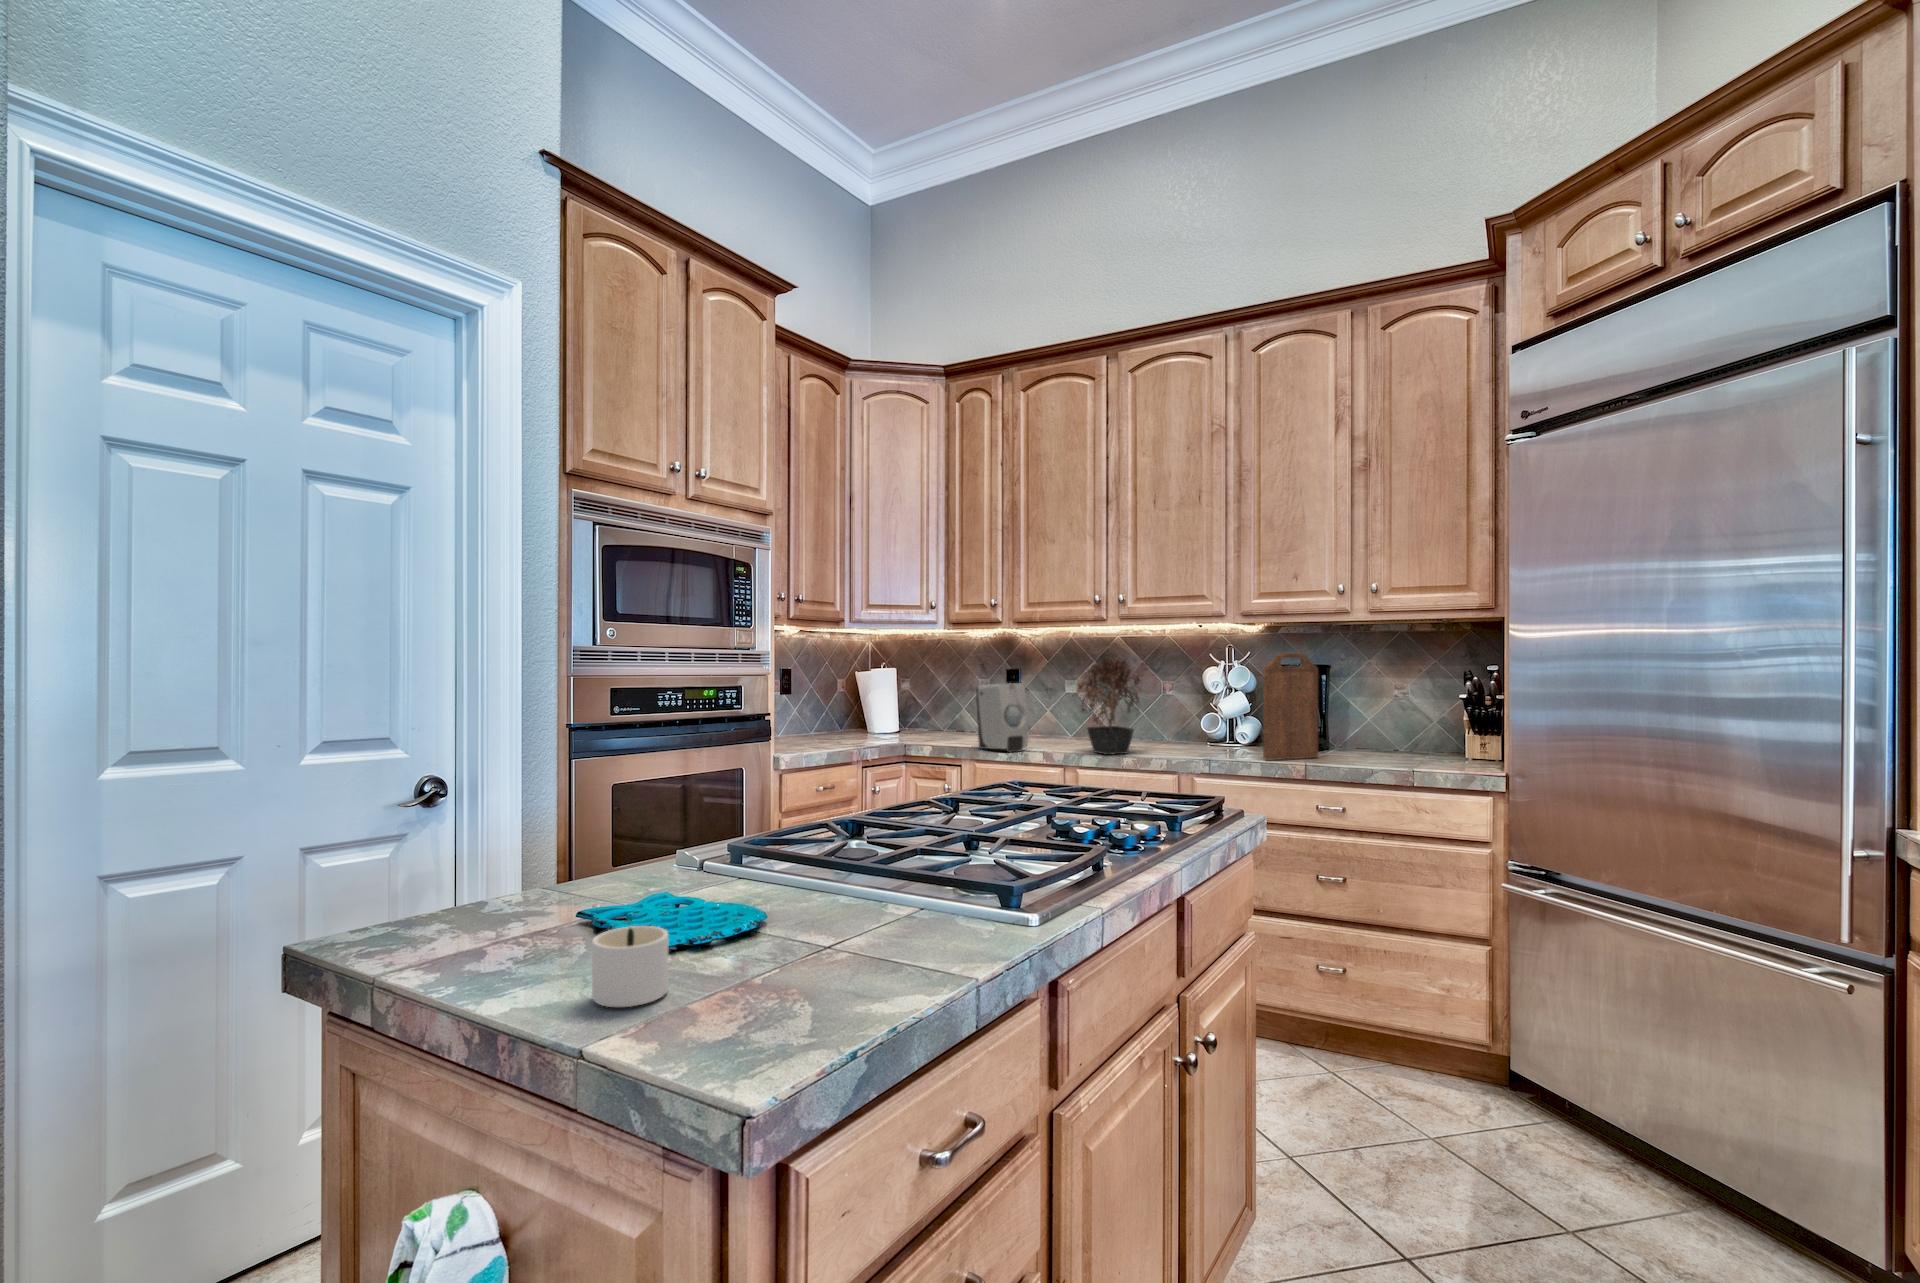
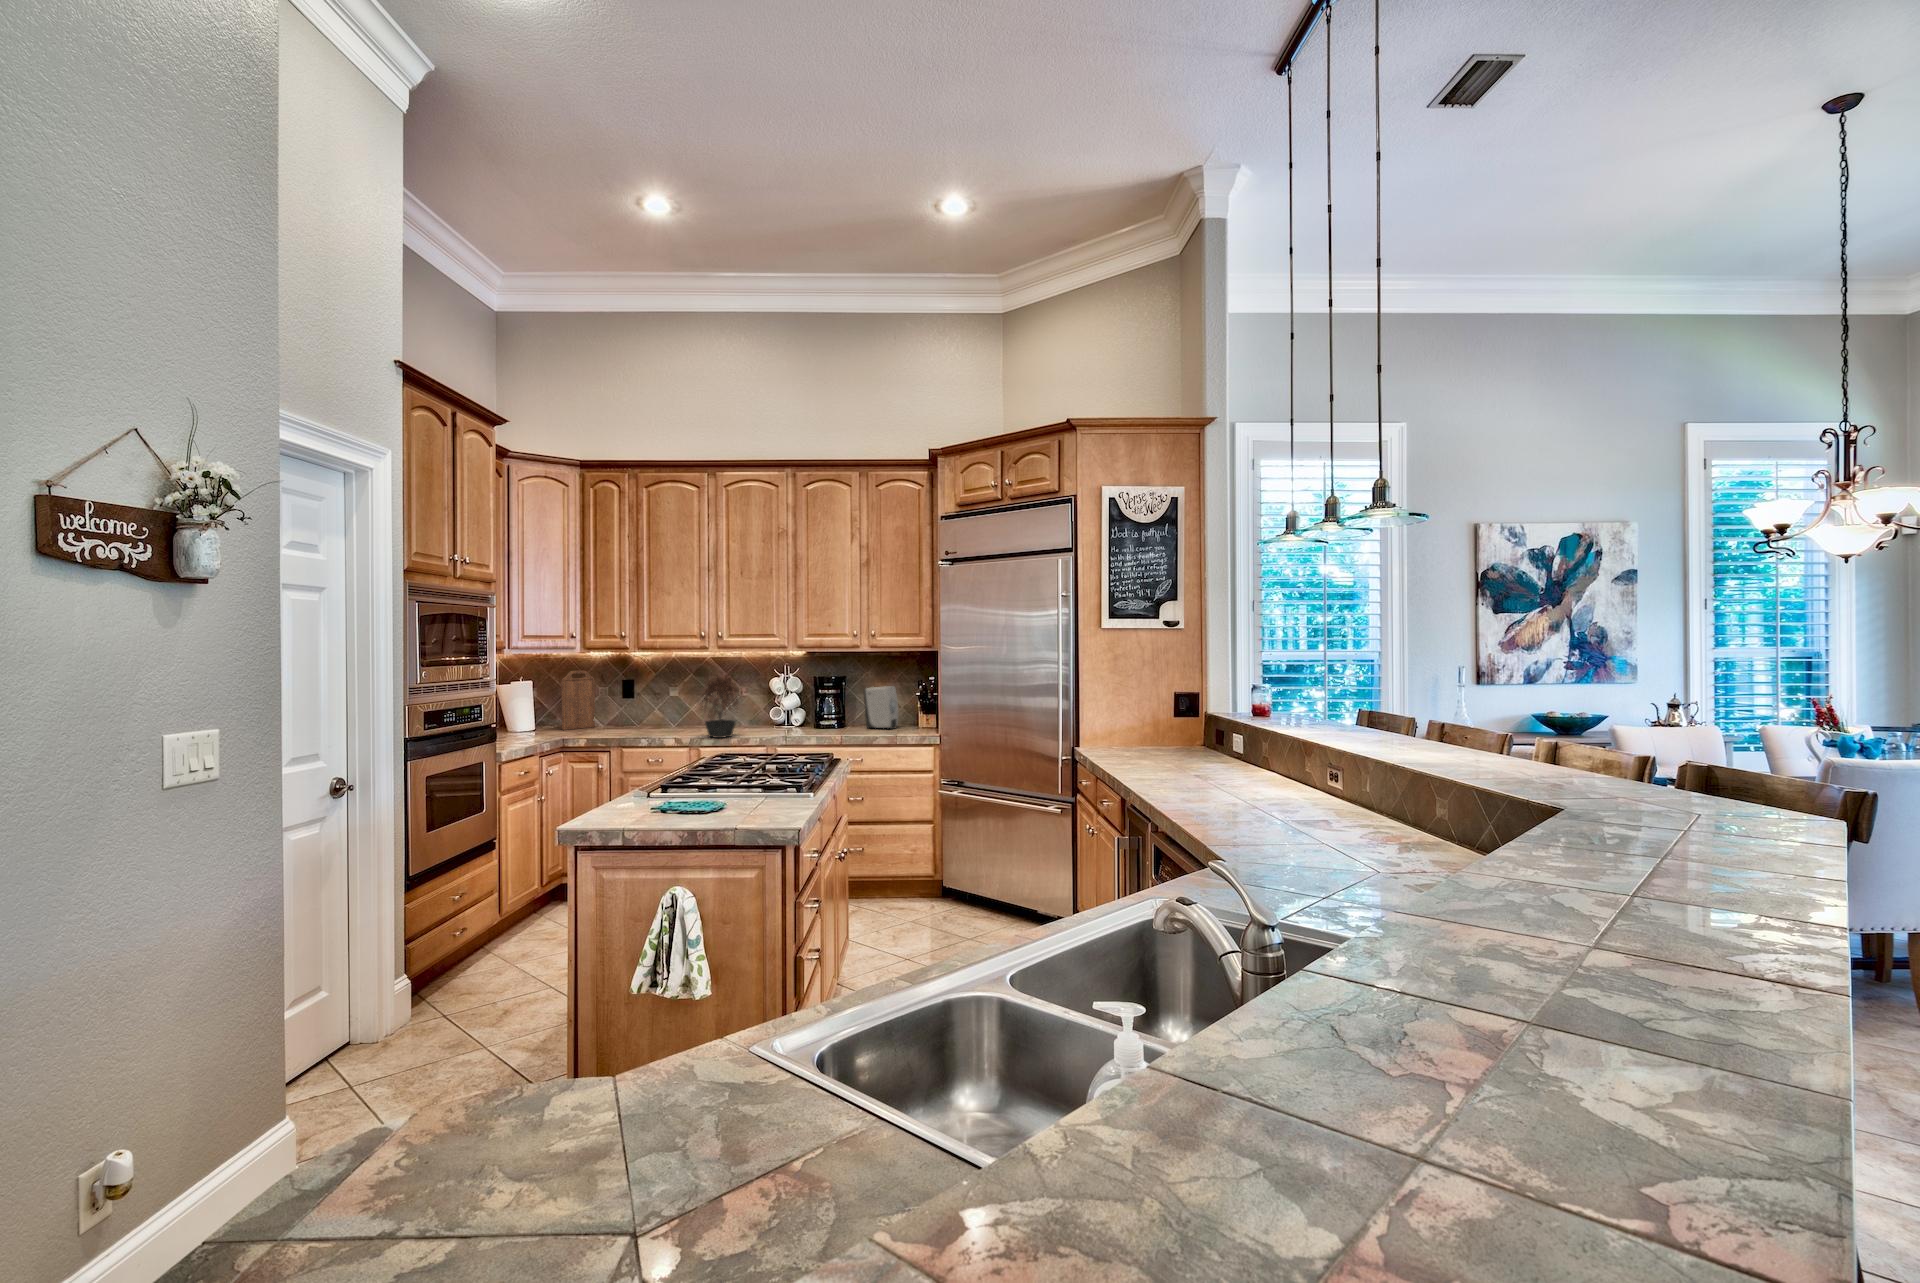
cutting board: present [1263,653,1318,760] -> present [561,671,595,730]
soap dispenser: present [976,683,1028,752] -> present [864,686,898,729]
candle: present [592,926,669,1007] -> none [711,803,739,827]

